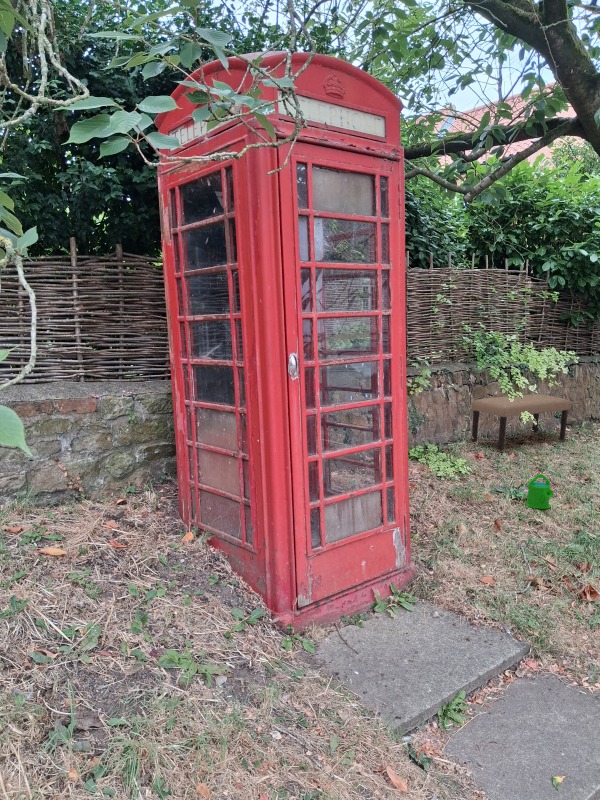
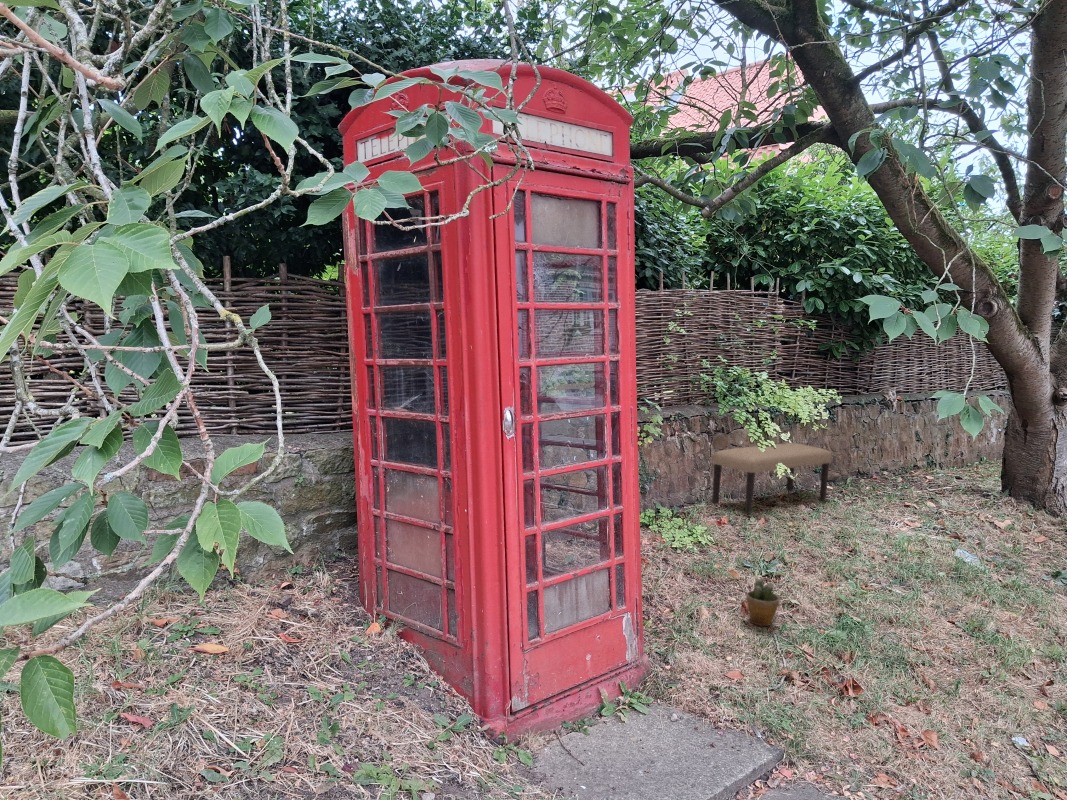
watering can: present [525,474,554,509] -> none [778,545,812,588]
potted plant: none [498,501,527,540] -> present [746,579,780,626]

